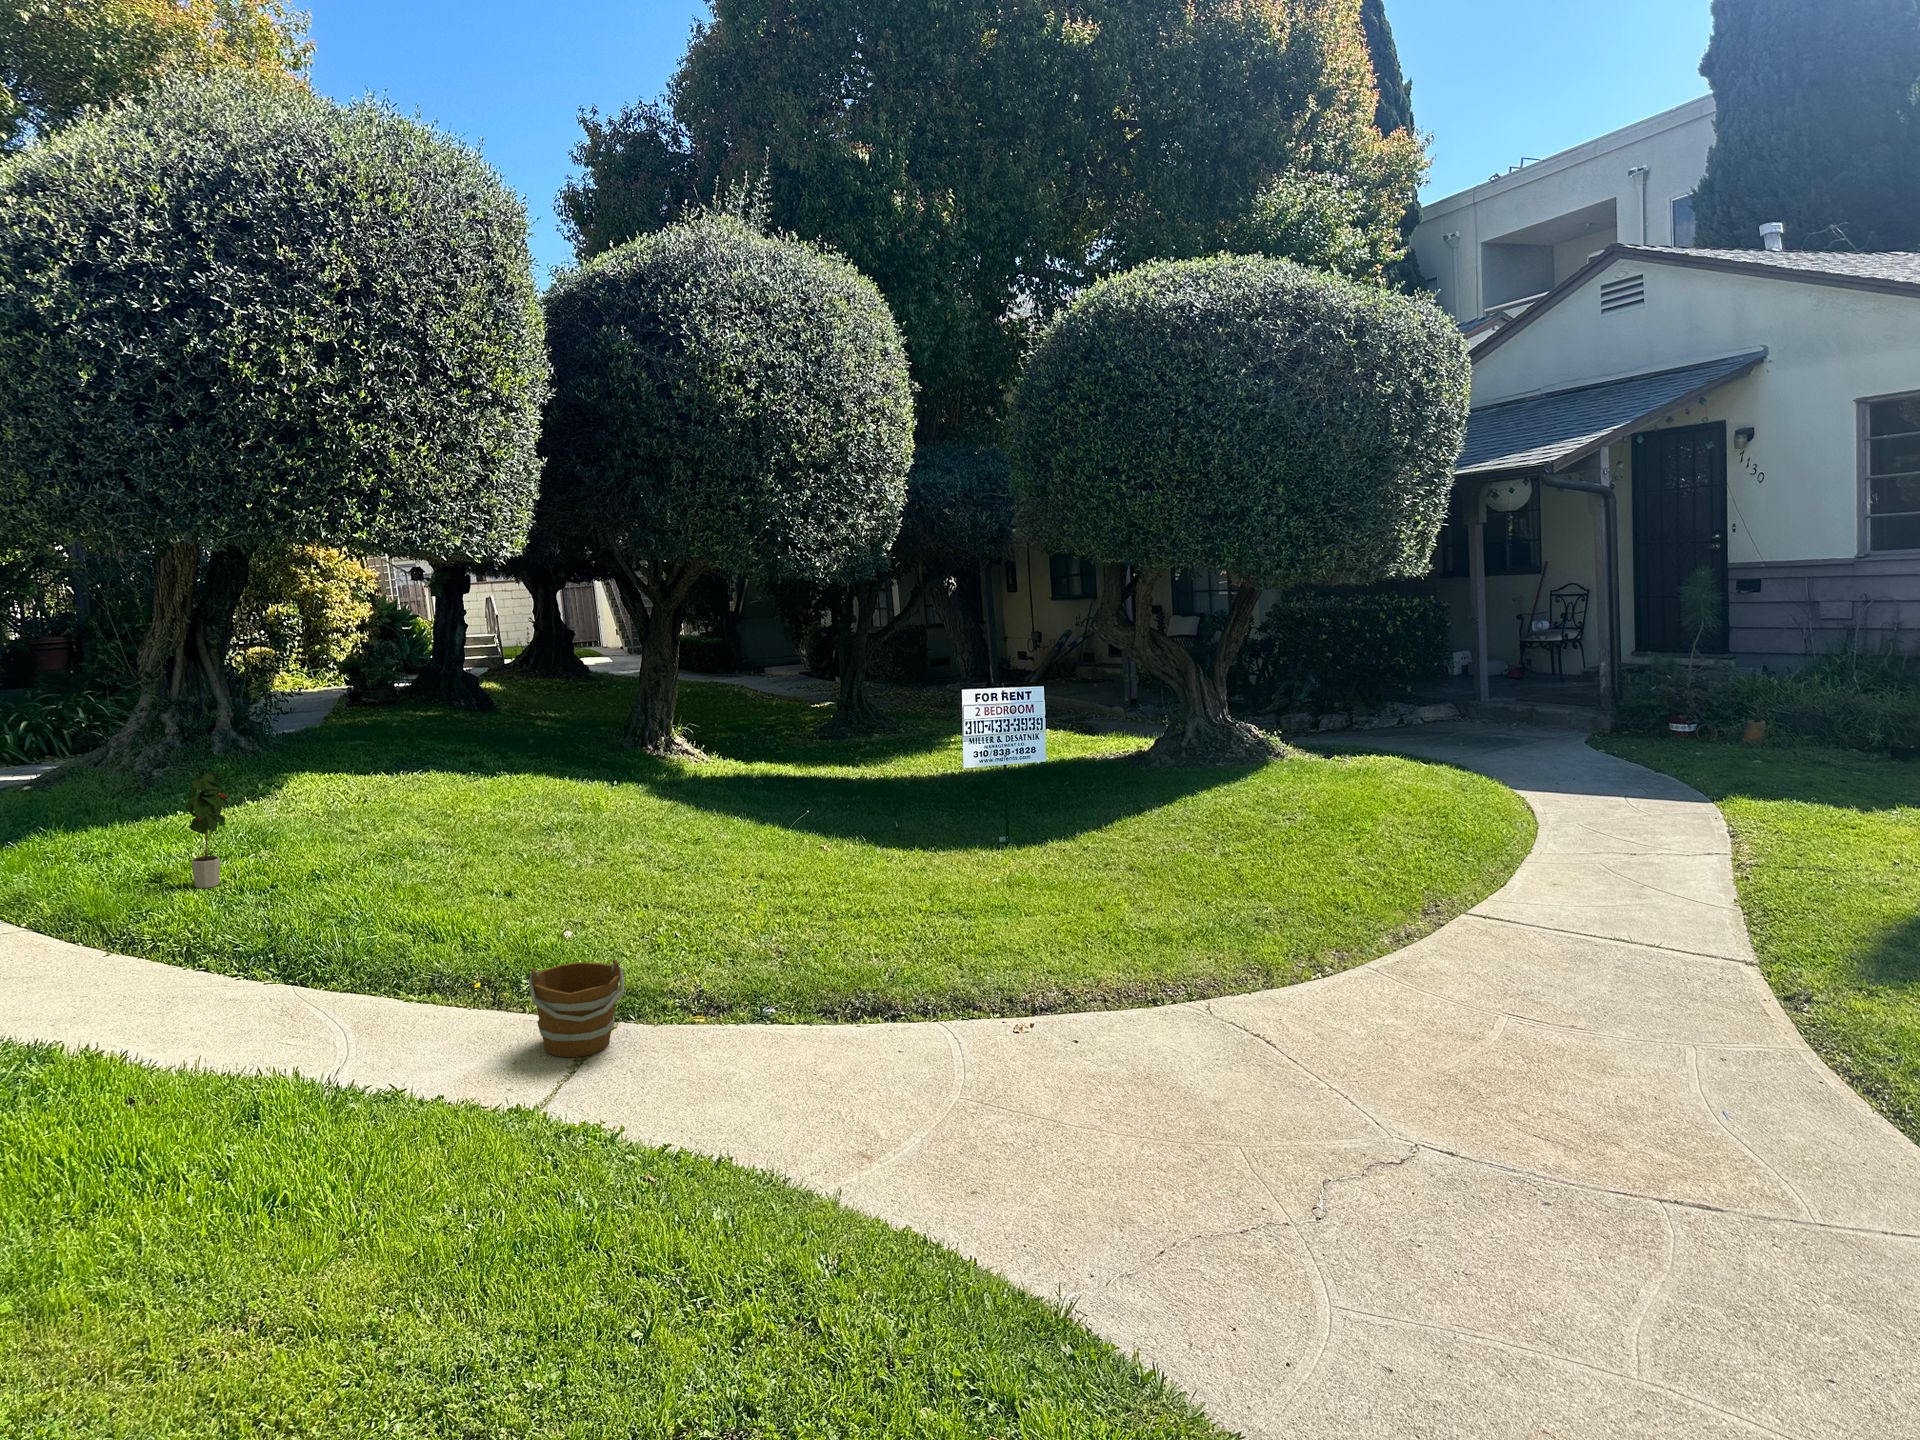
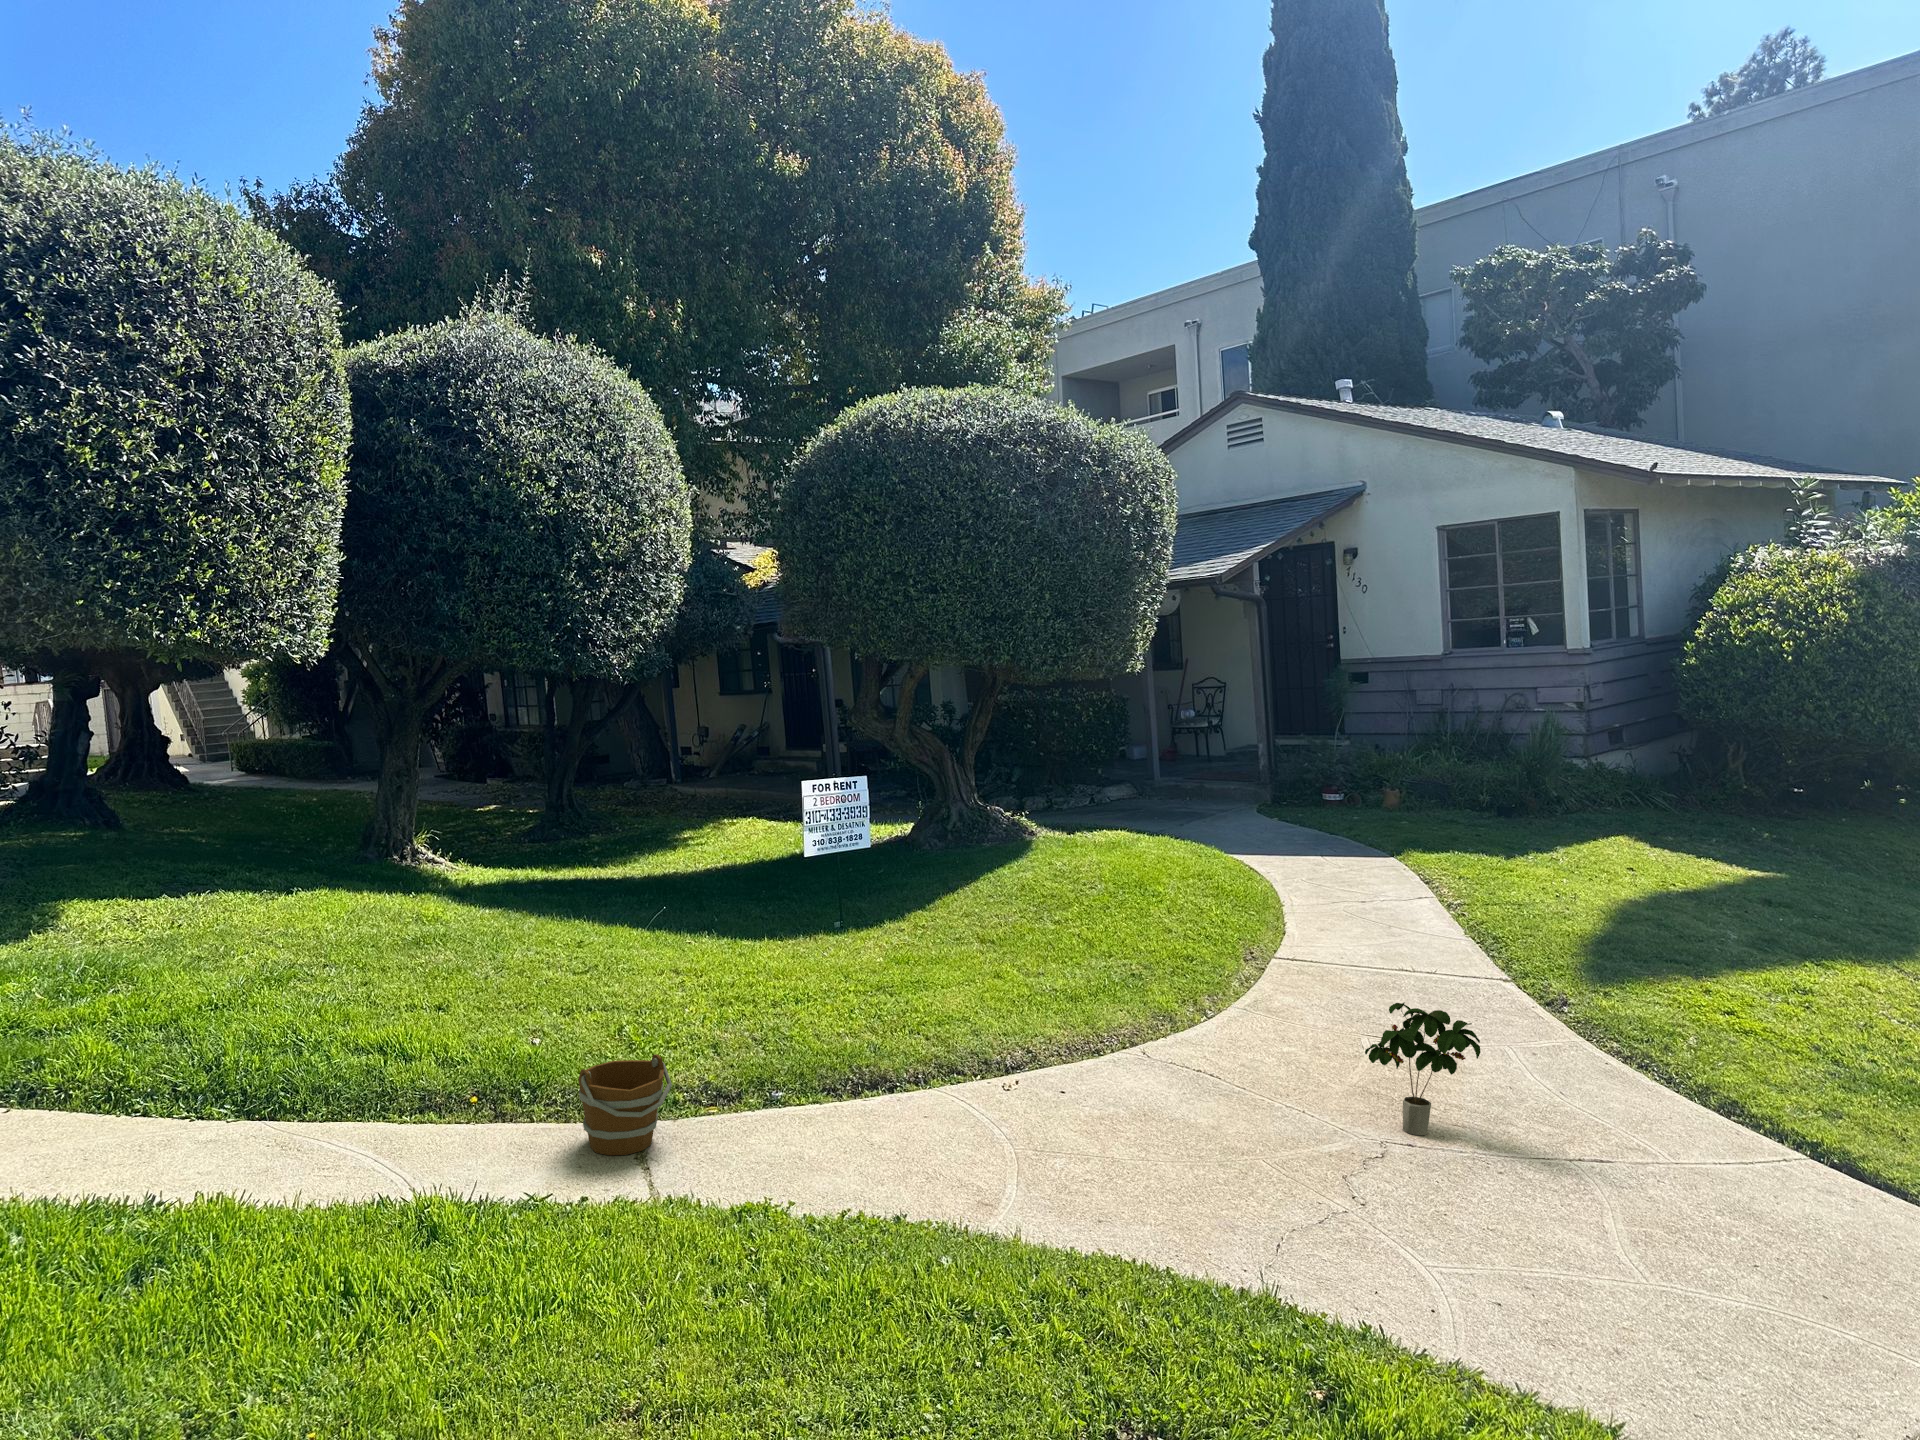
potted plant: present [185,773,229,888] -> present [1365,1002,1480,1135]

